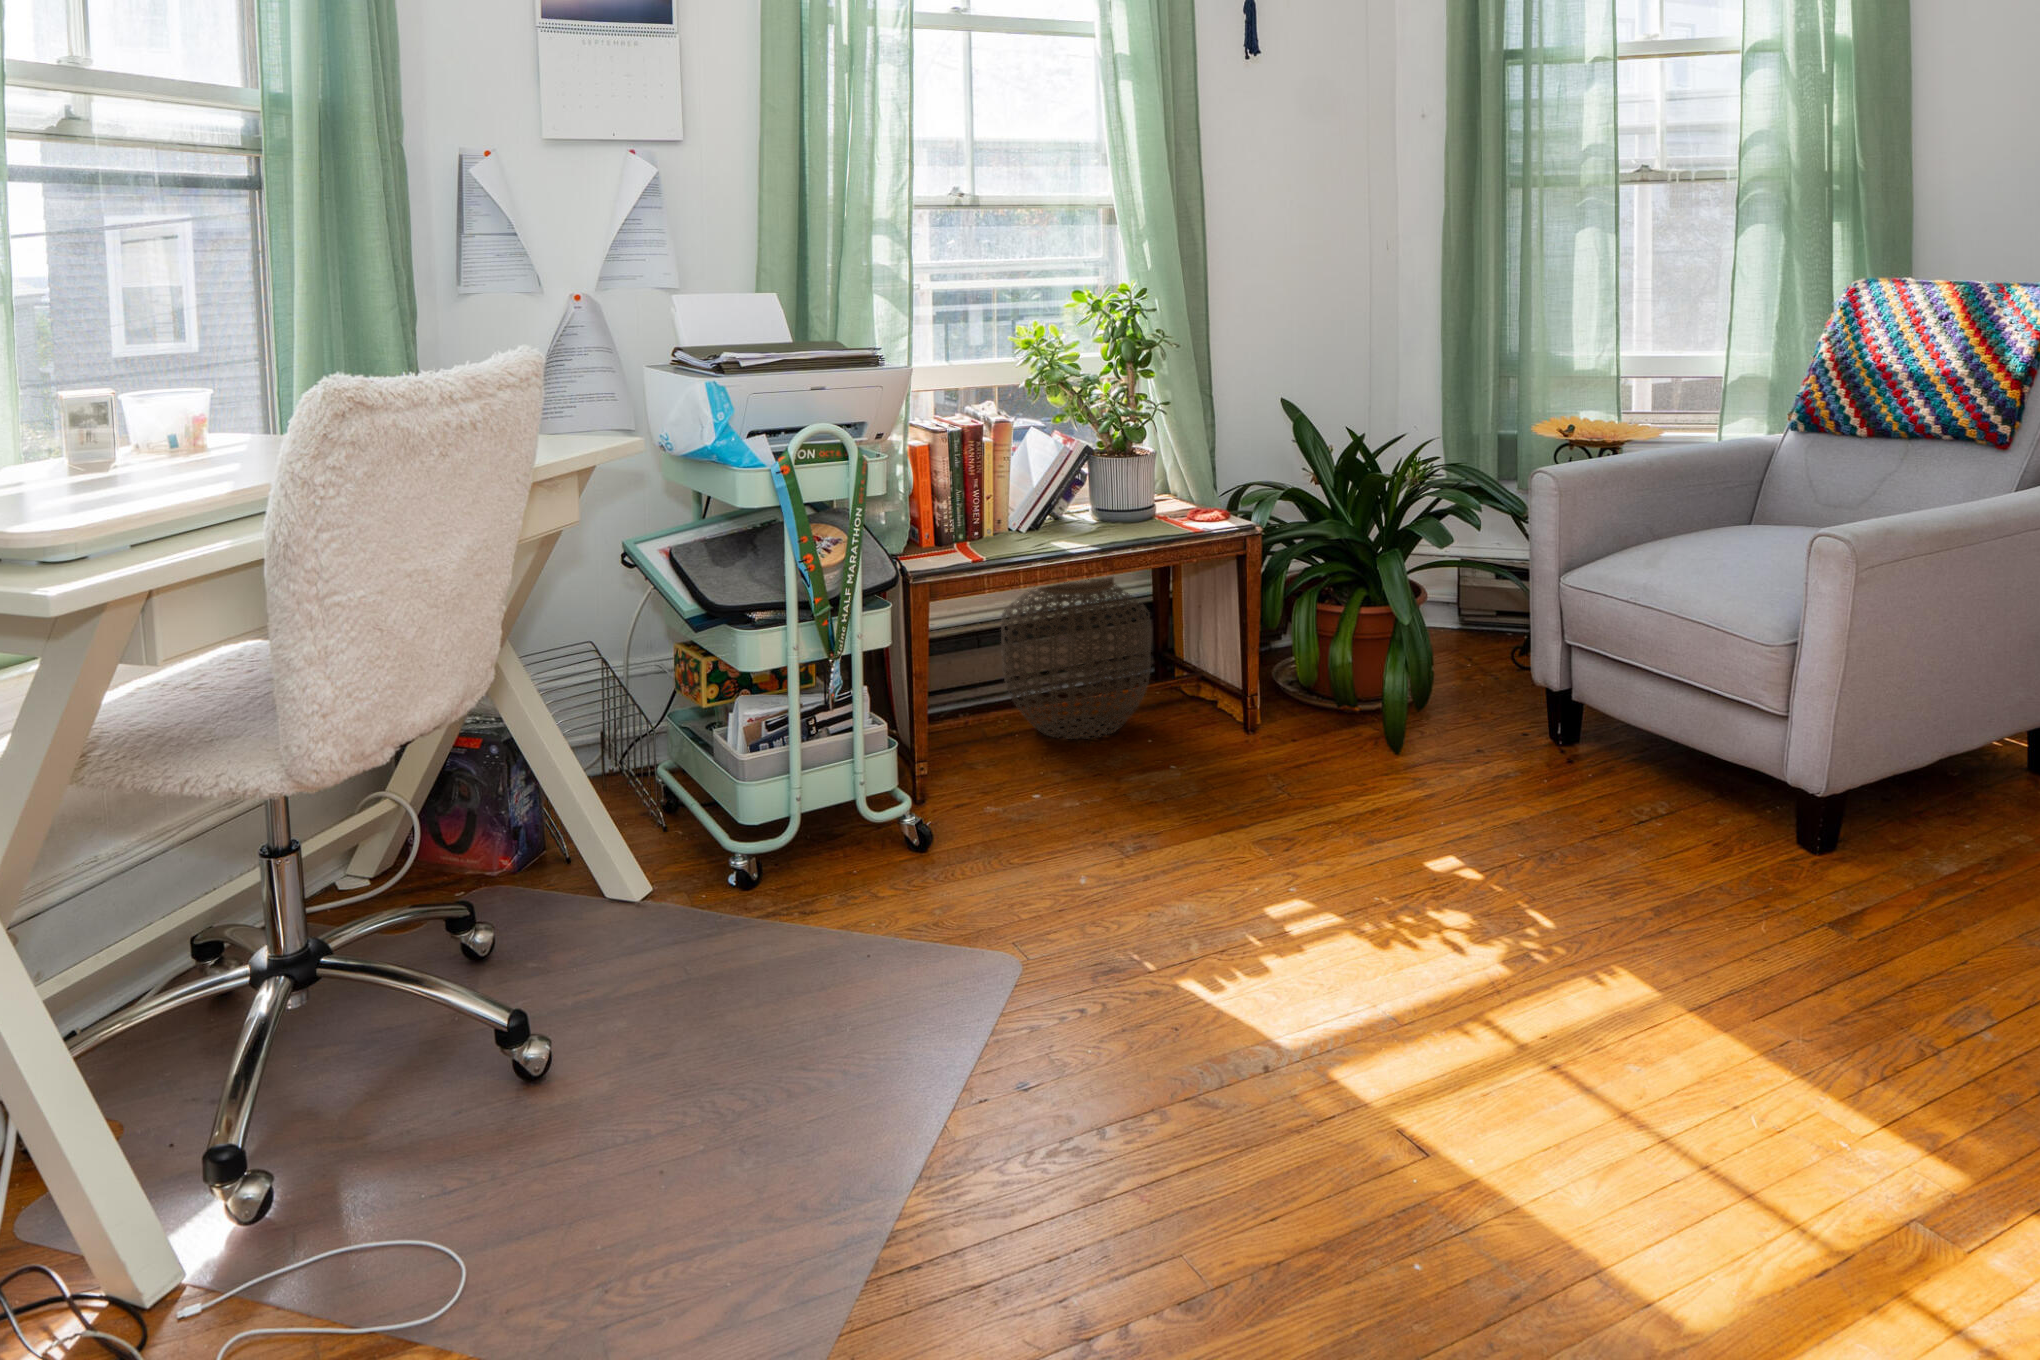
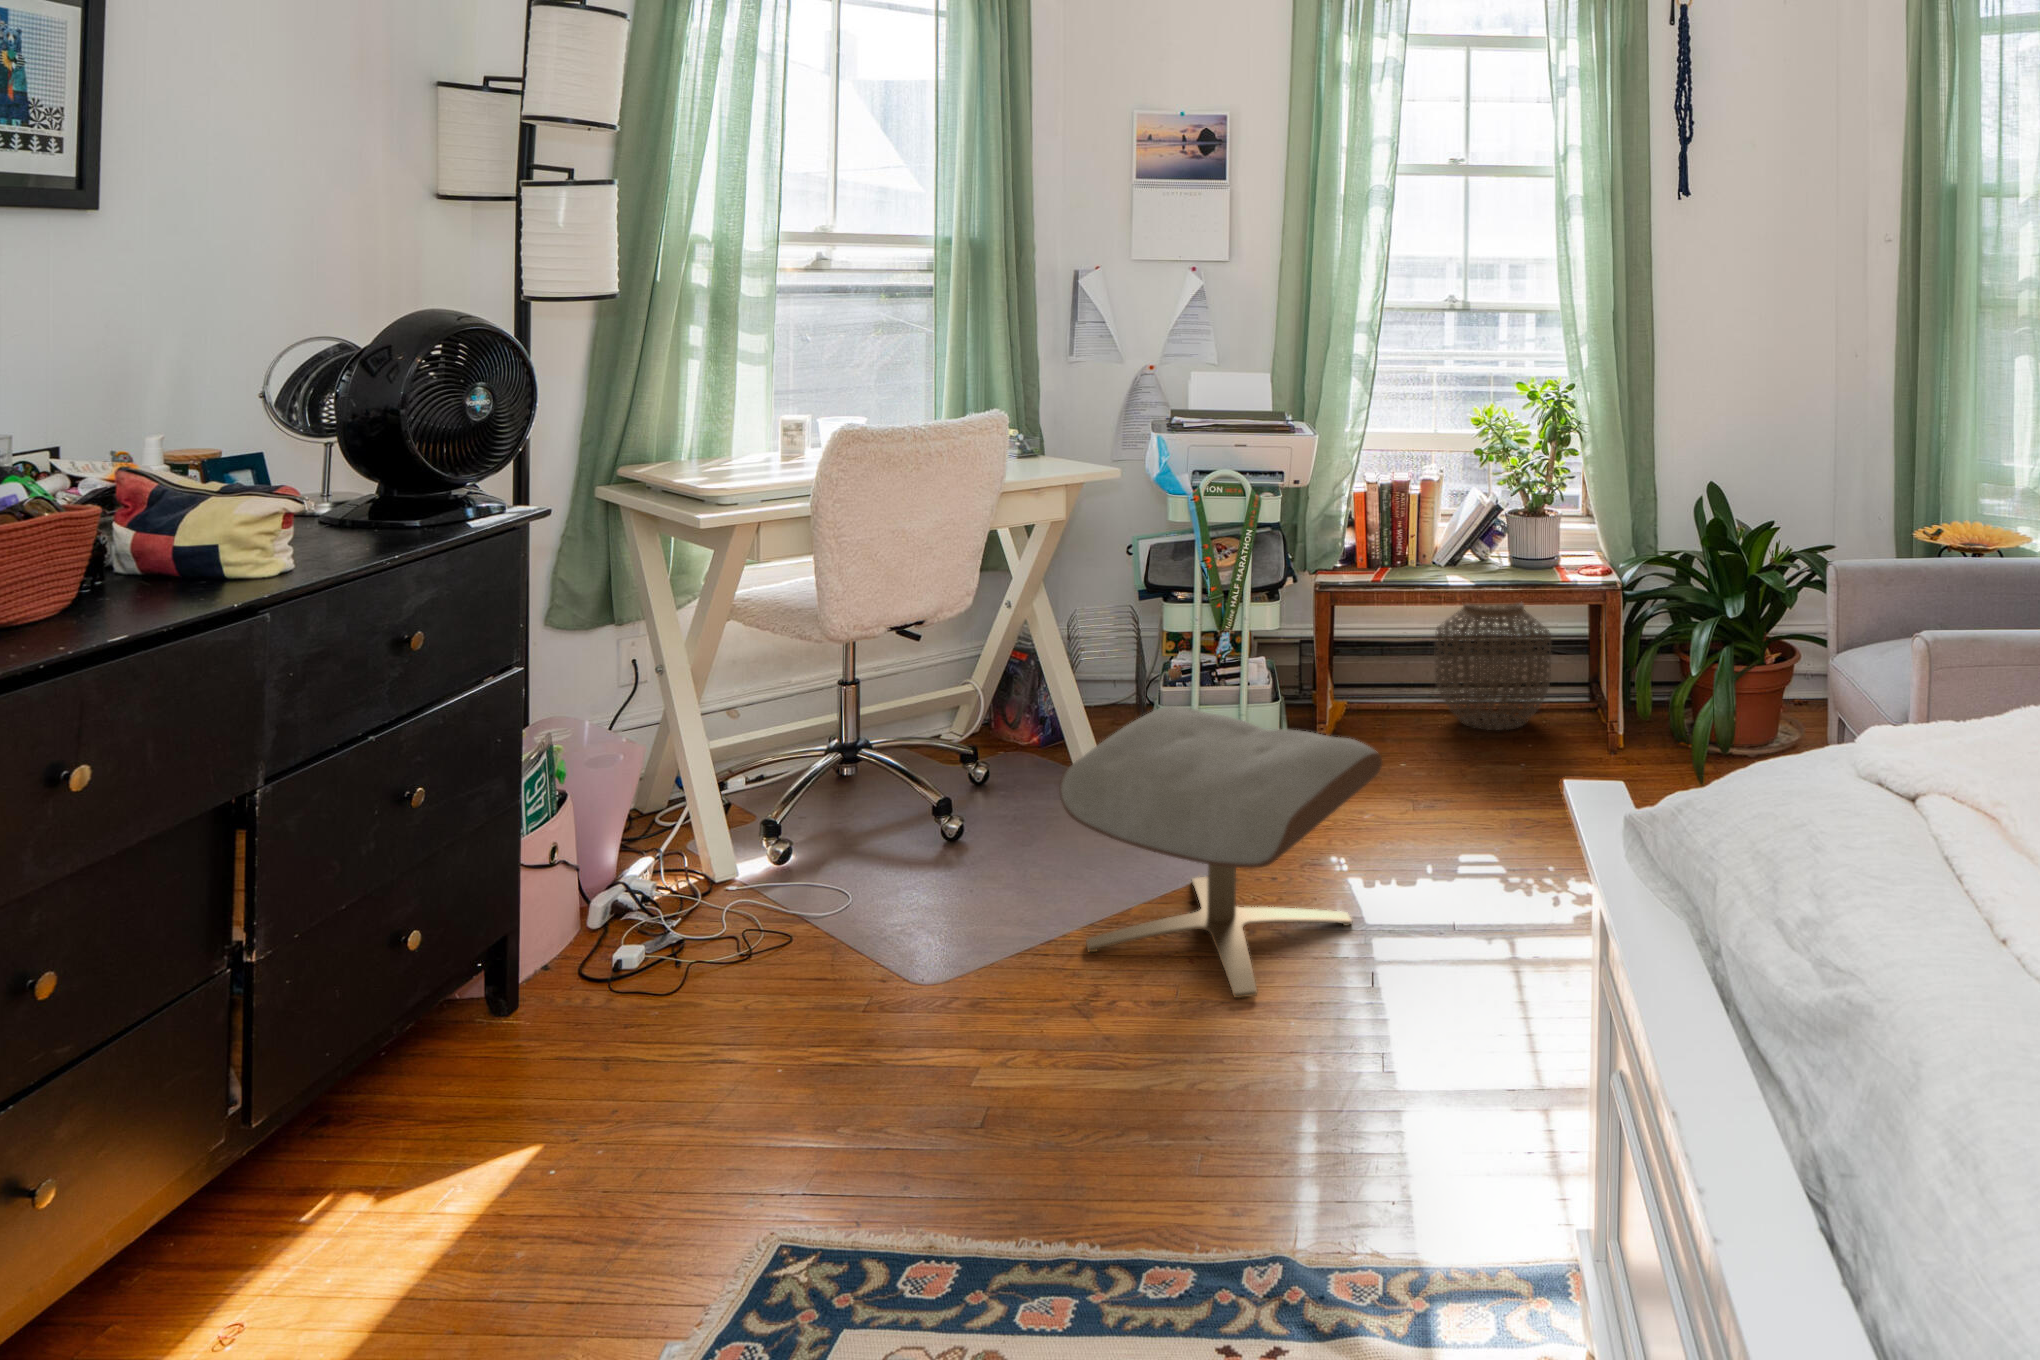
ottoman: none [886,778,1342,1211] -> present [1059,706,1382,998]

